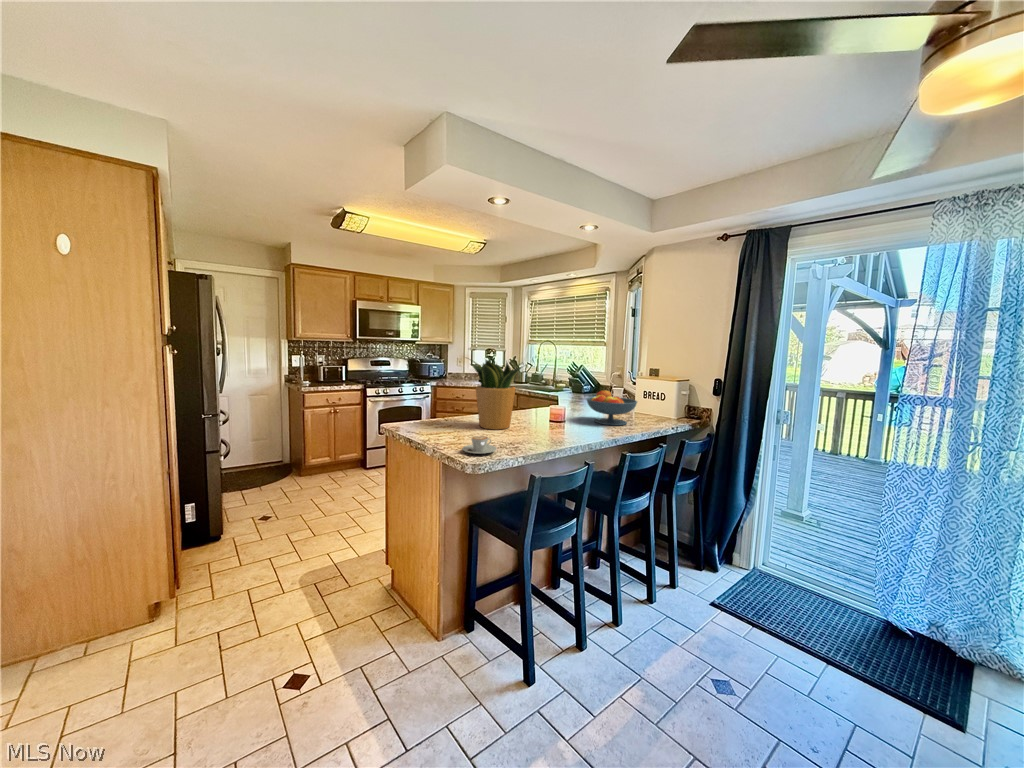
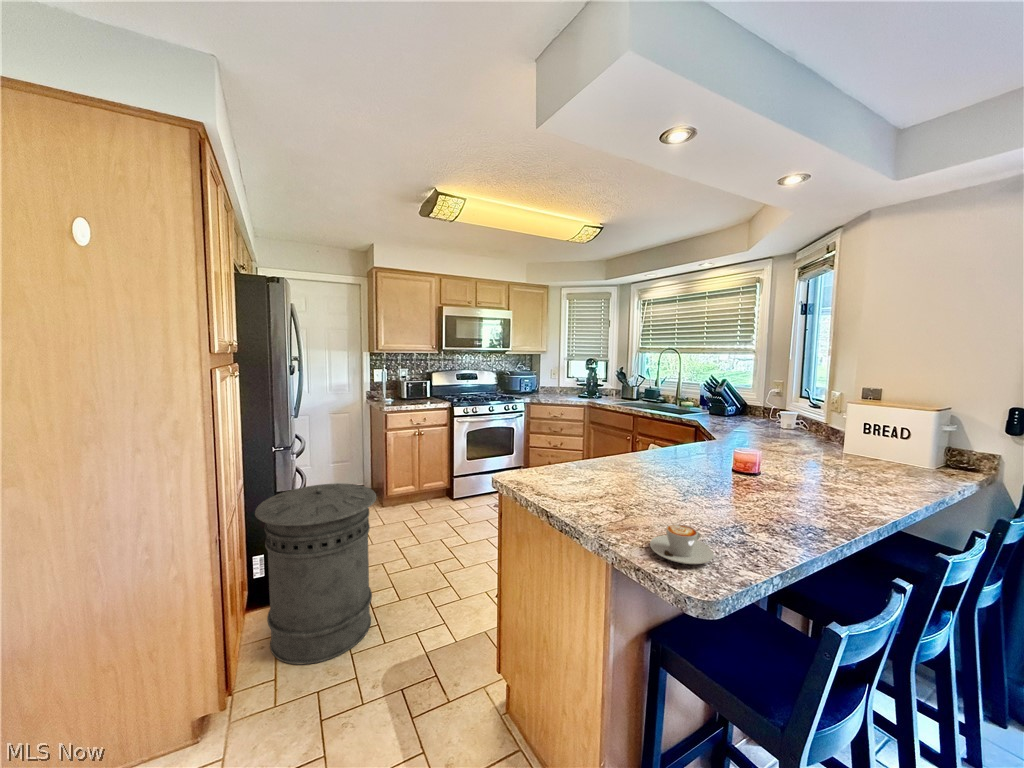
potted plant: present [471,360,523,430] -> none [613,381,722,492]
fruit bowl: present [587,391,637,425] -> none [787,426,884,486]
trash can: none [188,443,293,578] -> present [255,483,376,664]

